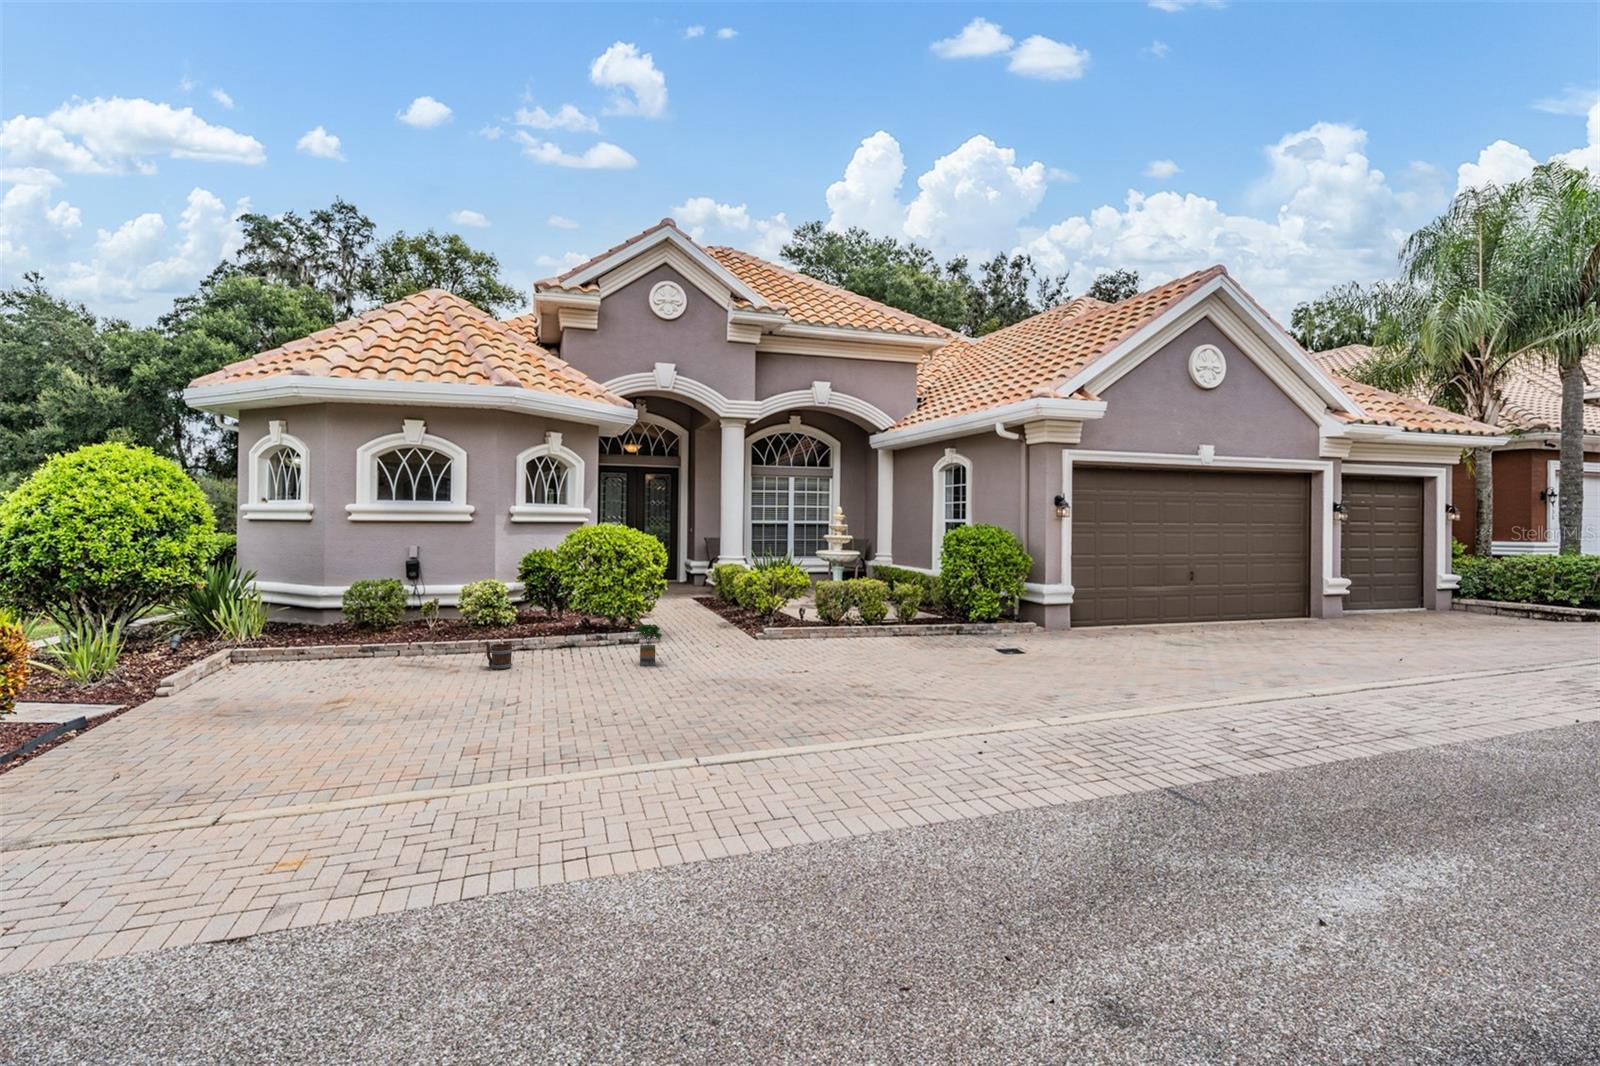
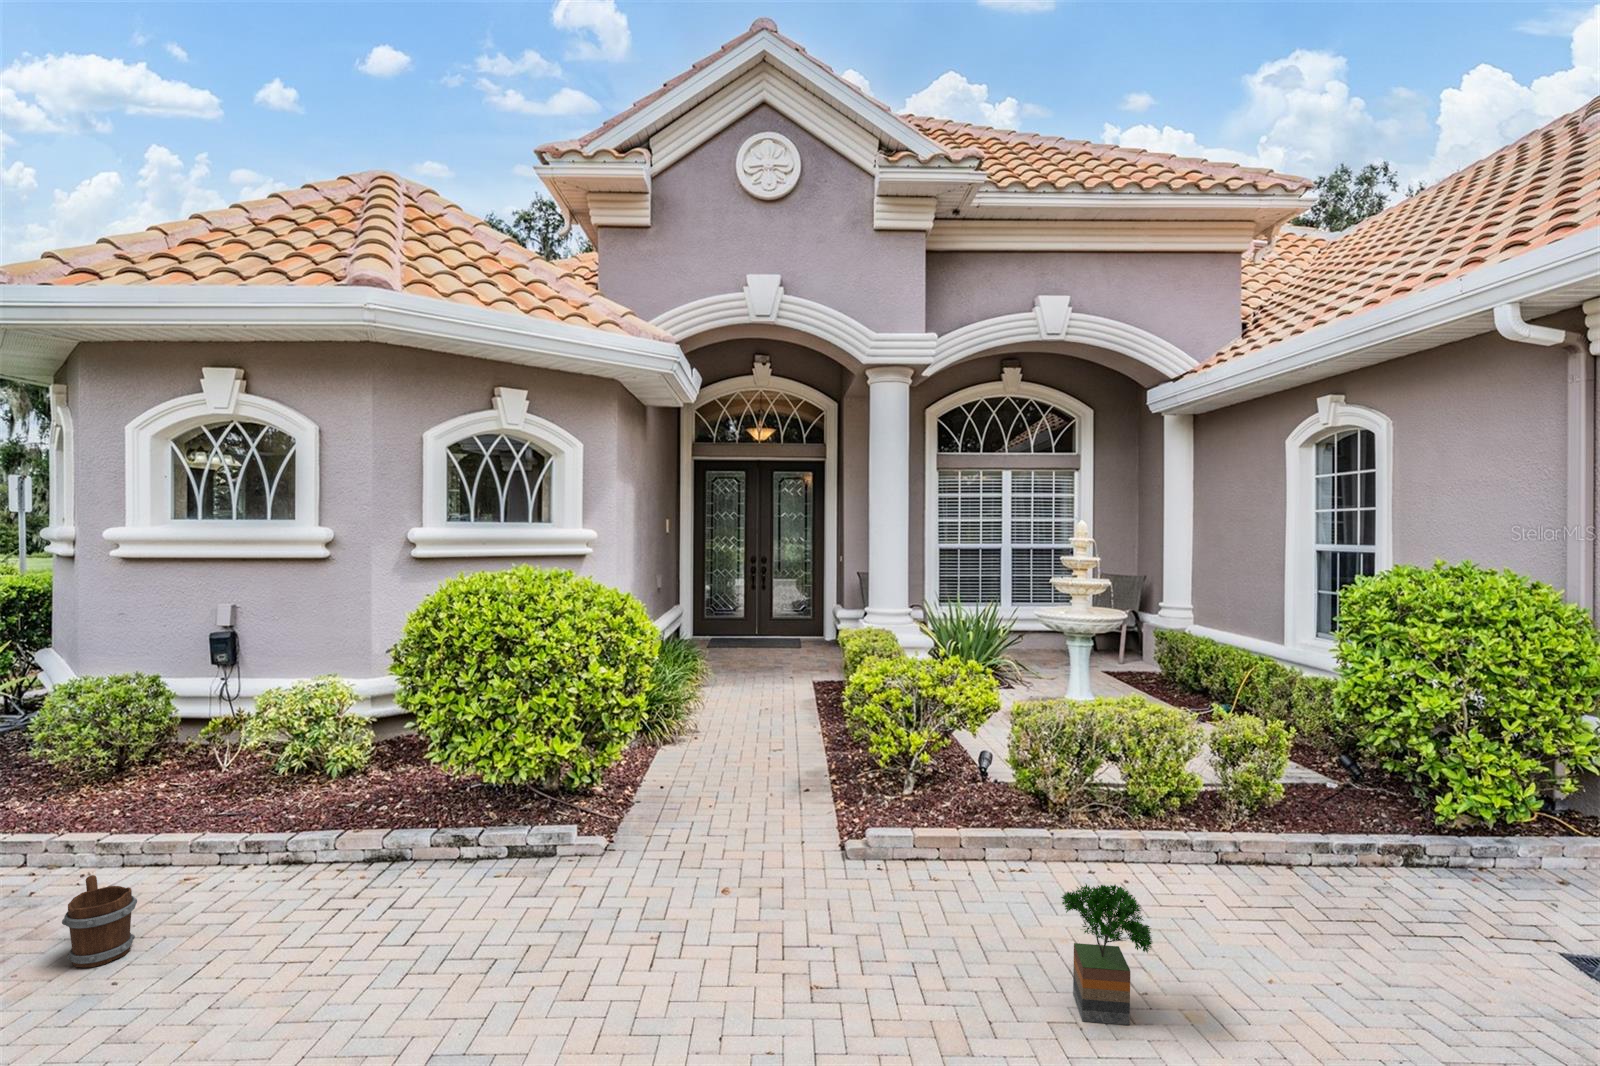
potted tree: present [636,624,662,666] -> present [1061,884,1152,1025]

